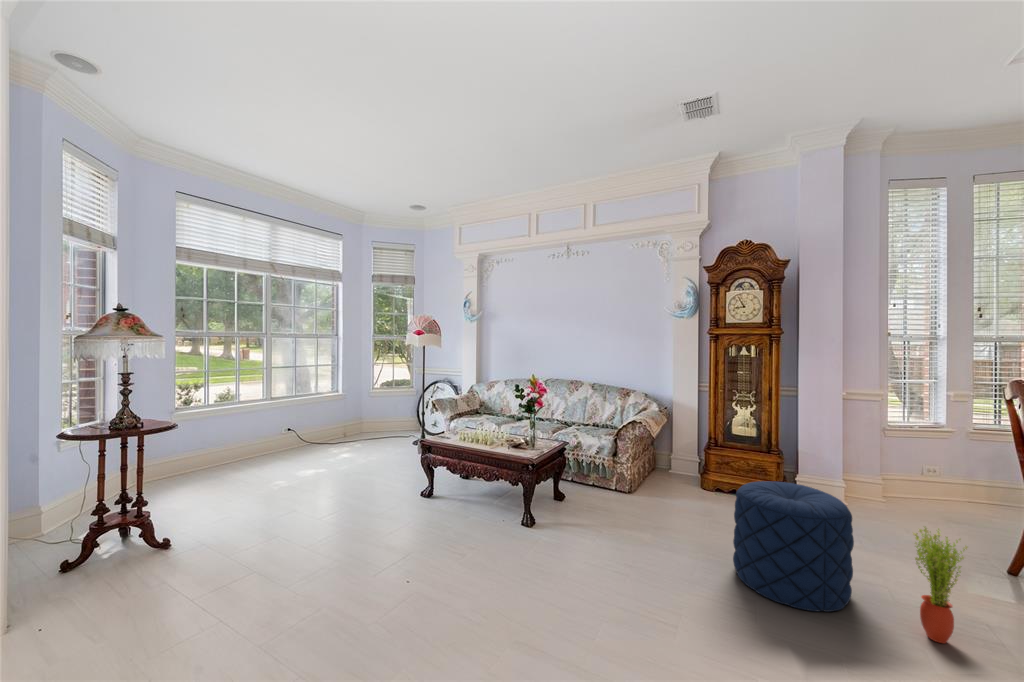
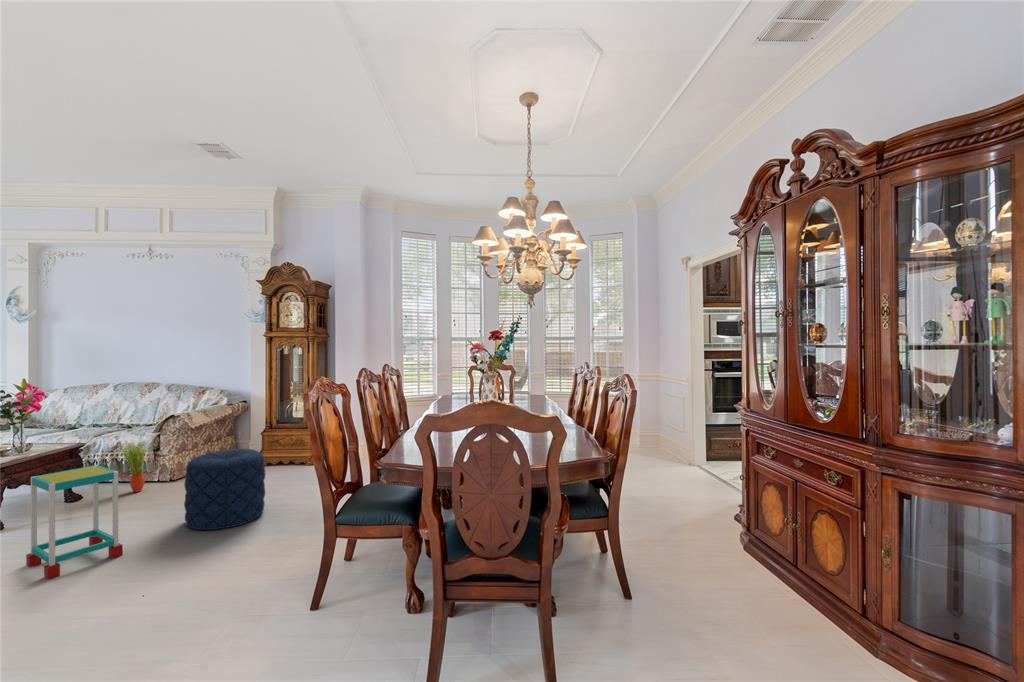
side table: none [605,487,721,658] -> present [26,465,123,579]
potted plant: present [913,527,967,643] -> present [122,441,147,492]

